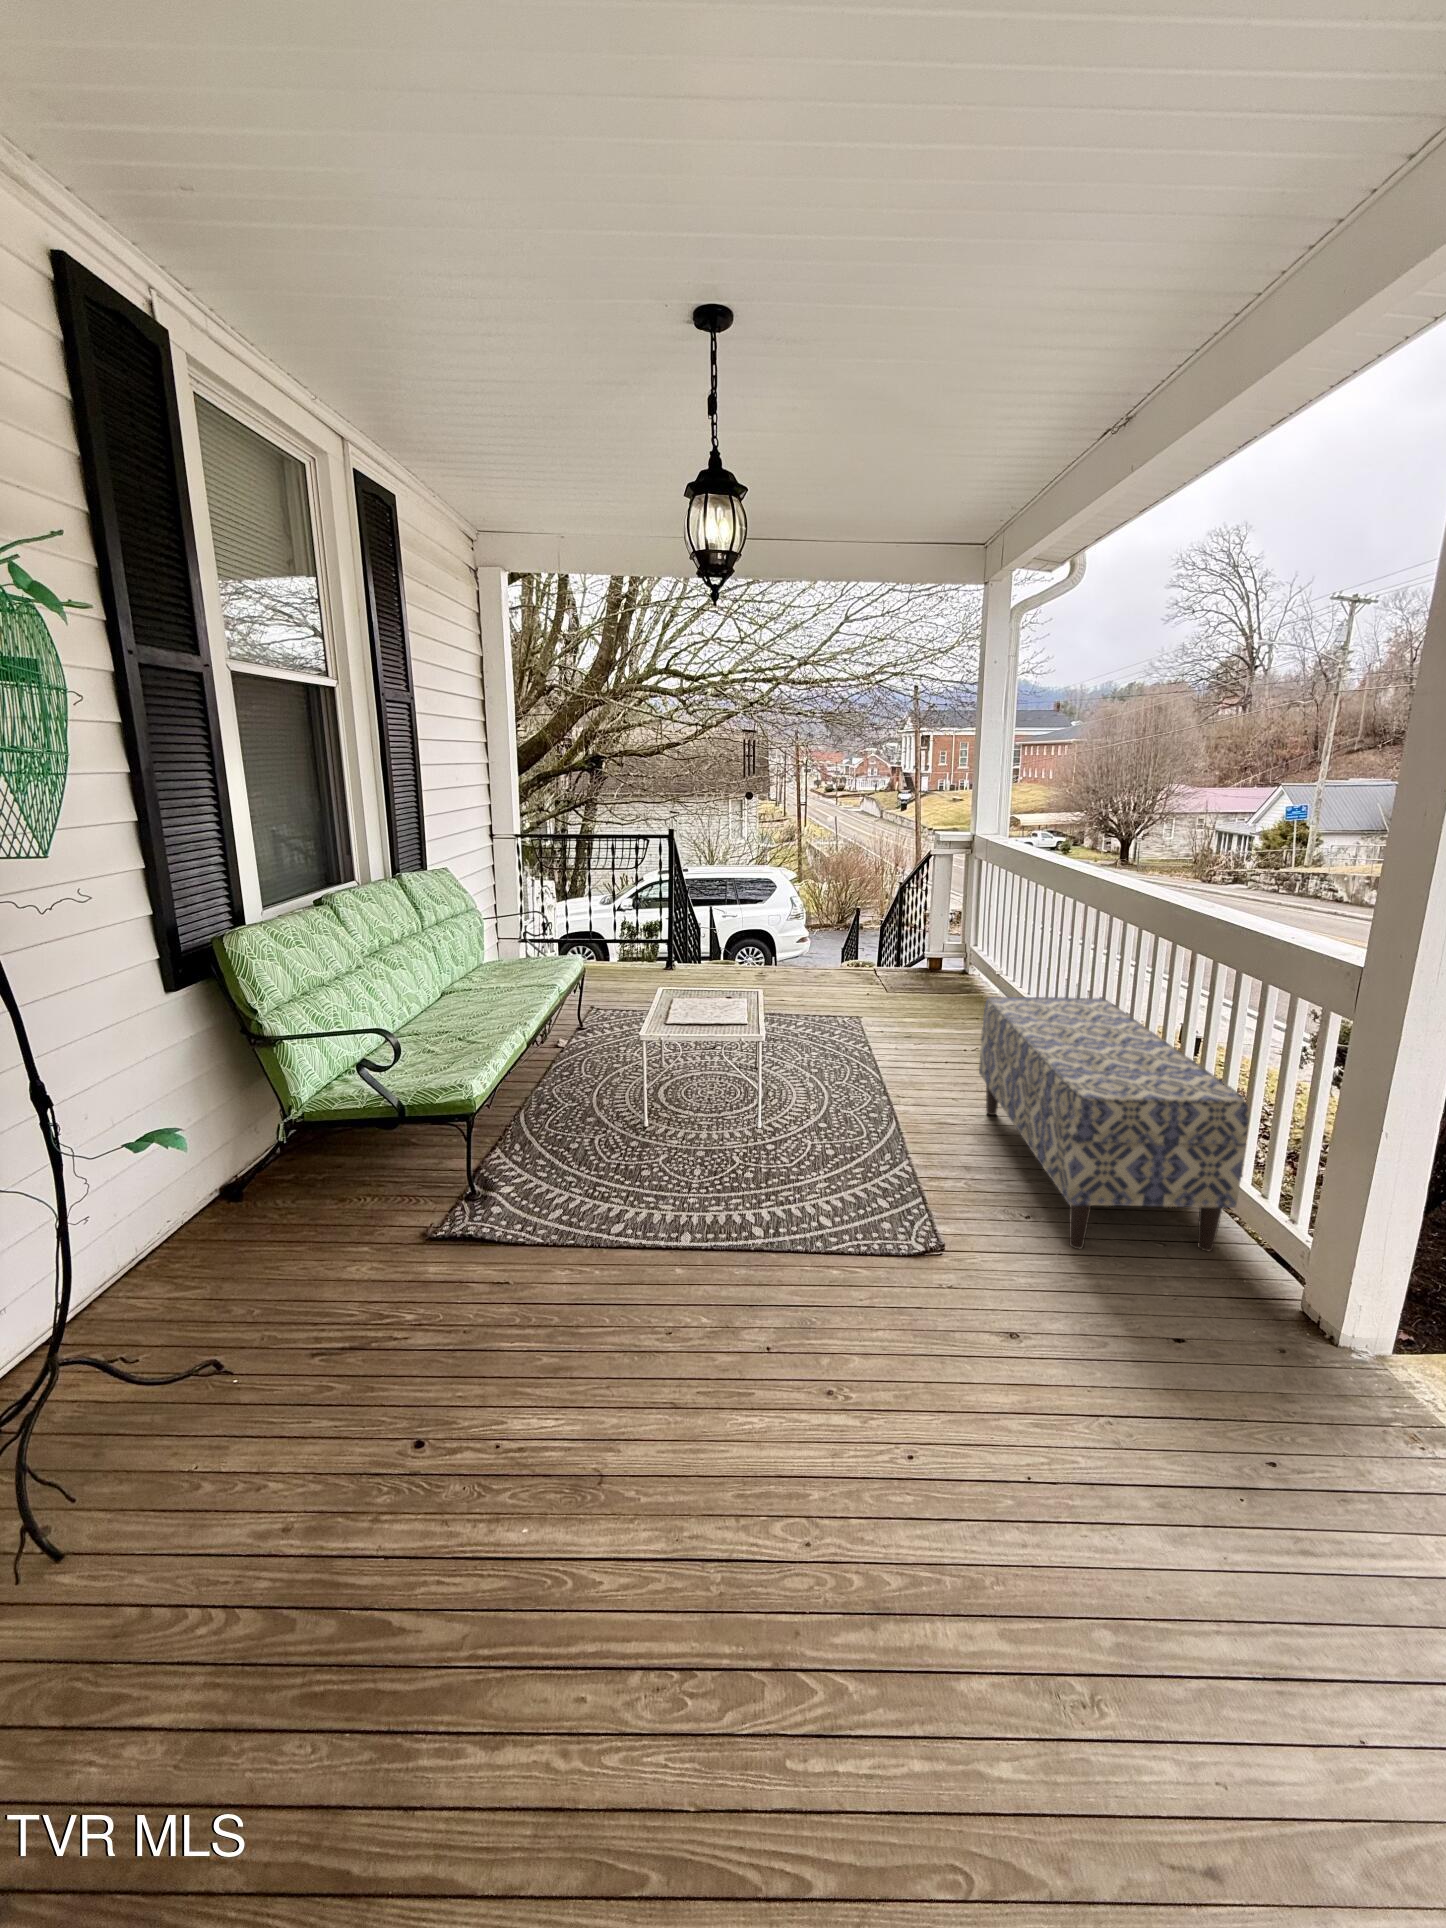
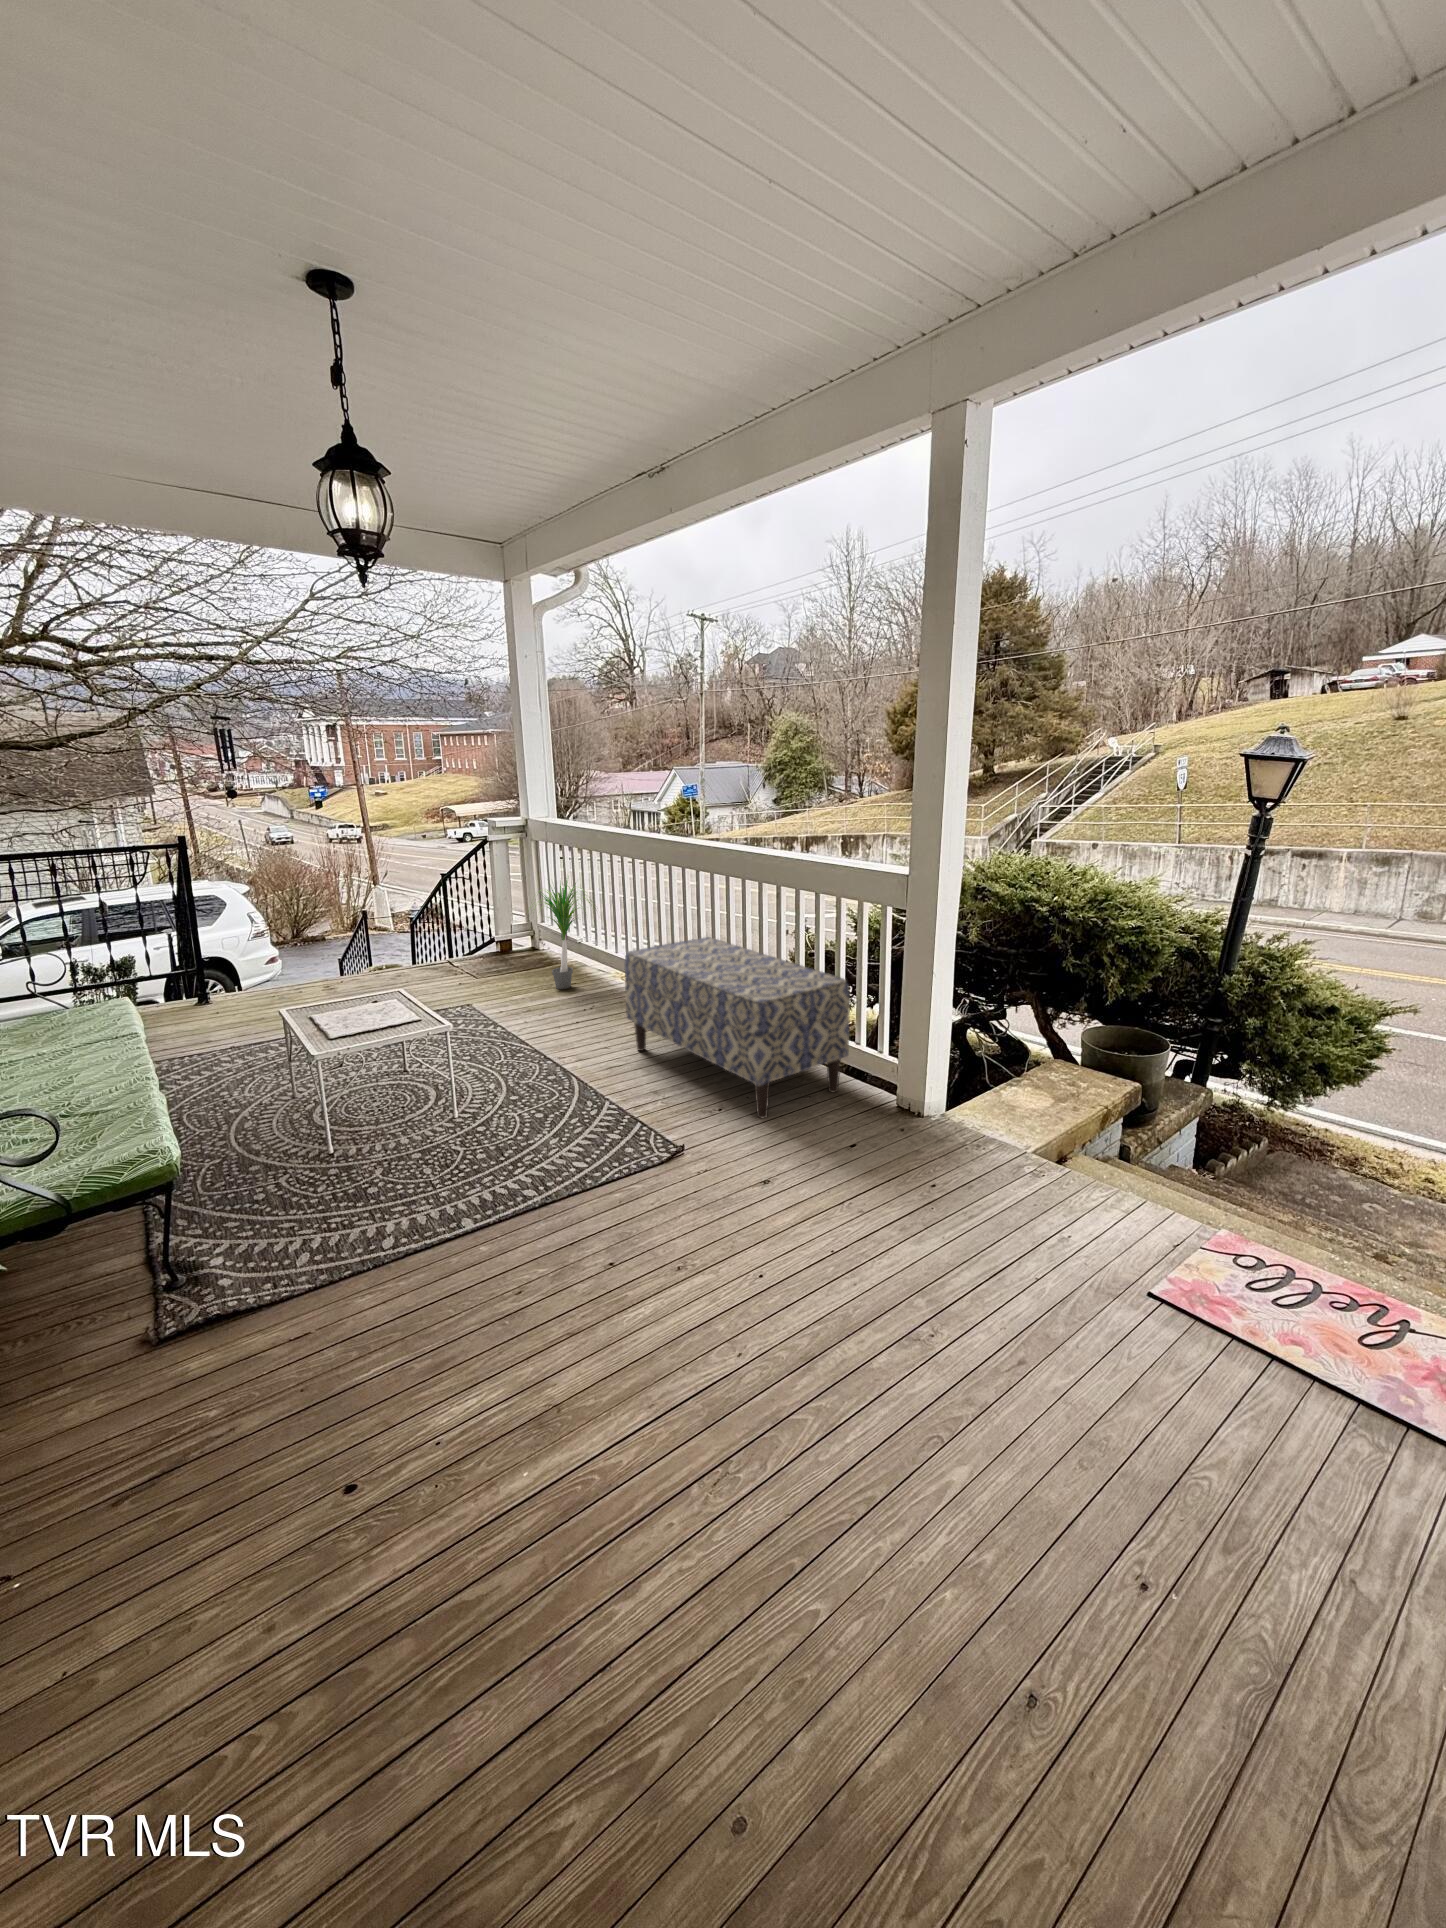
potted plant: none [927,894,1017,1023] -> present [528,880,592,989]

